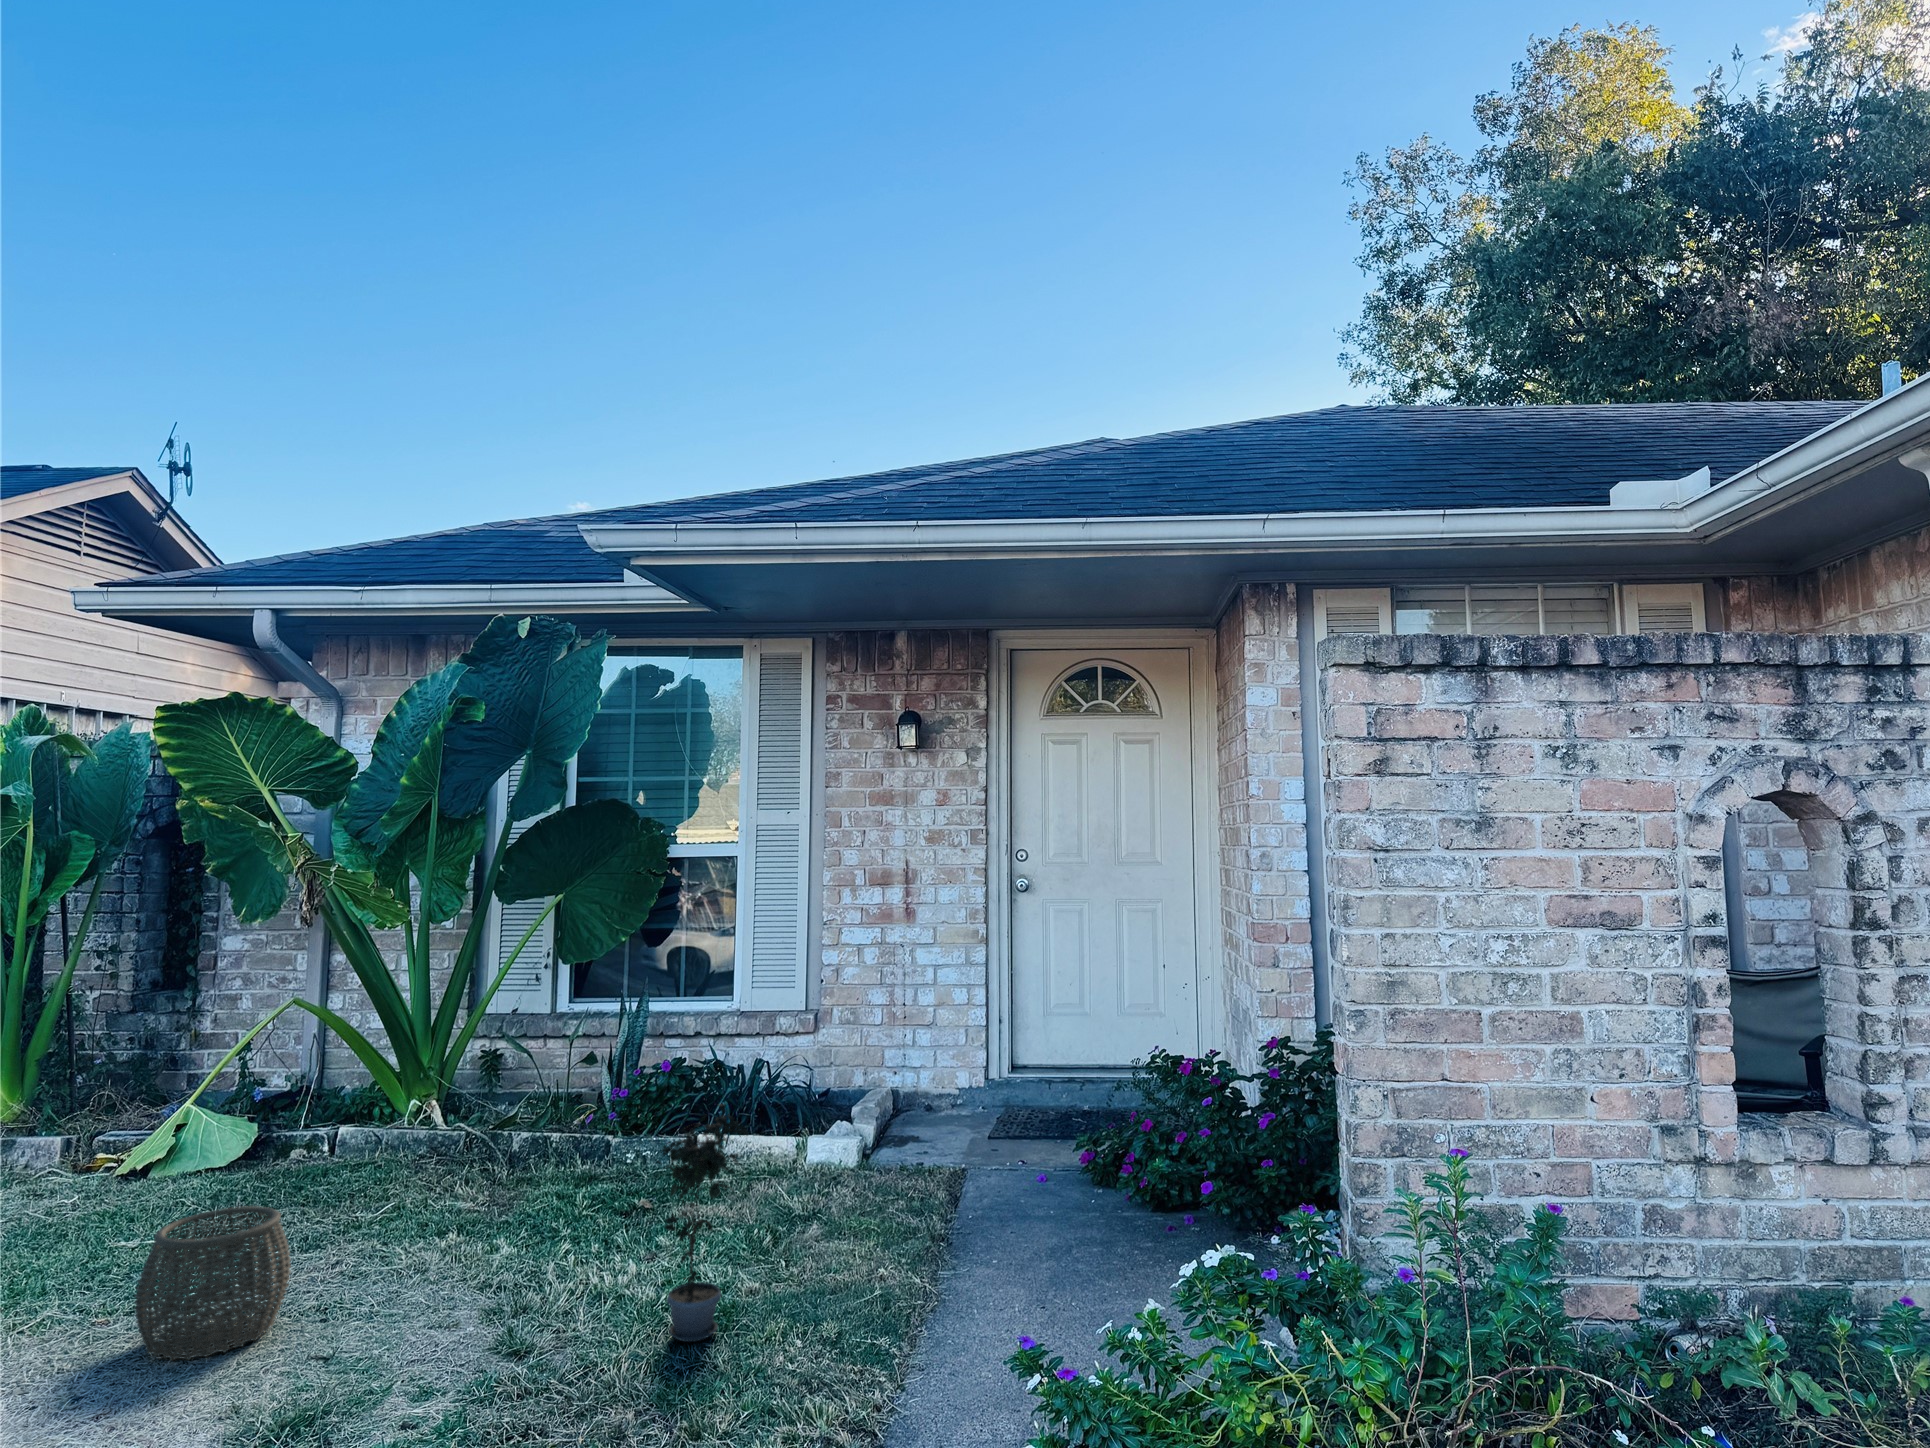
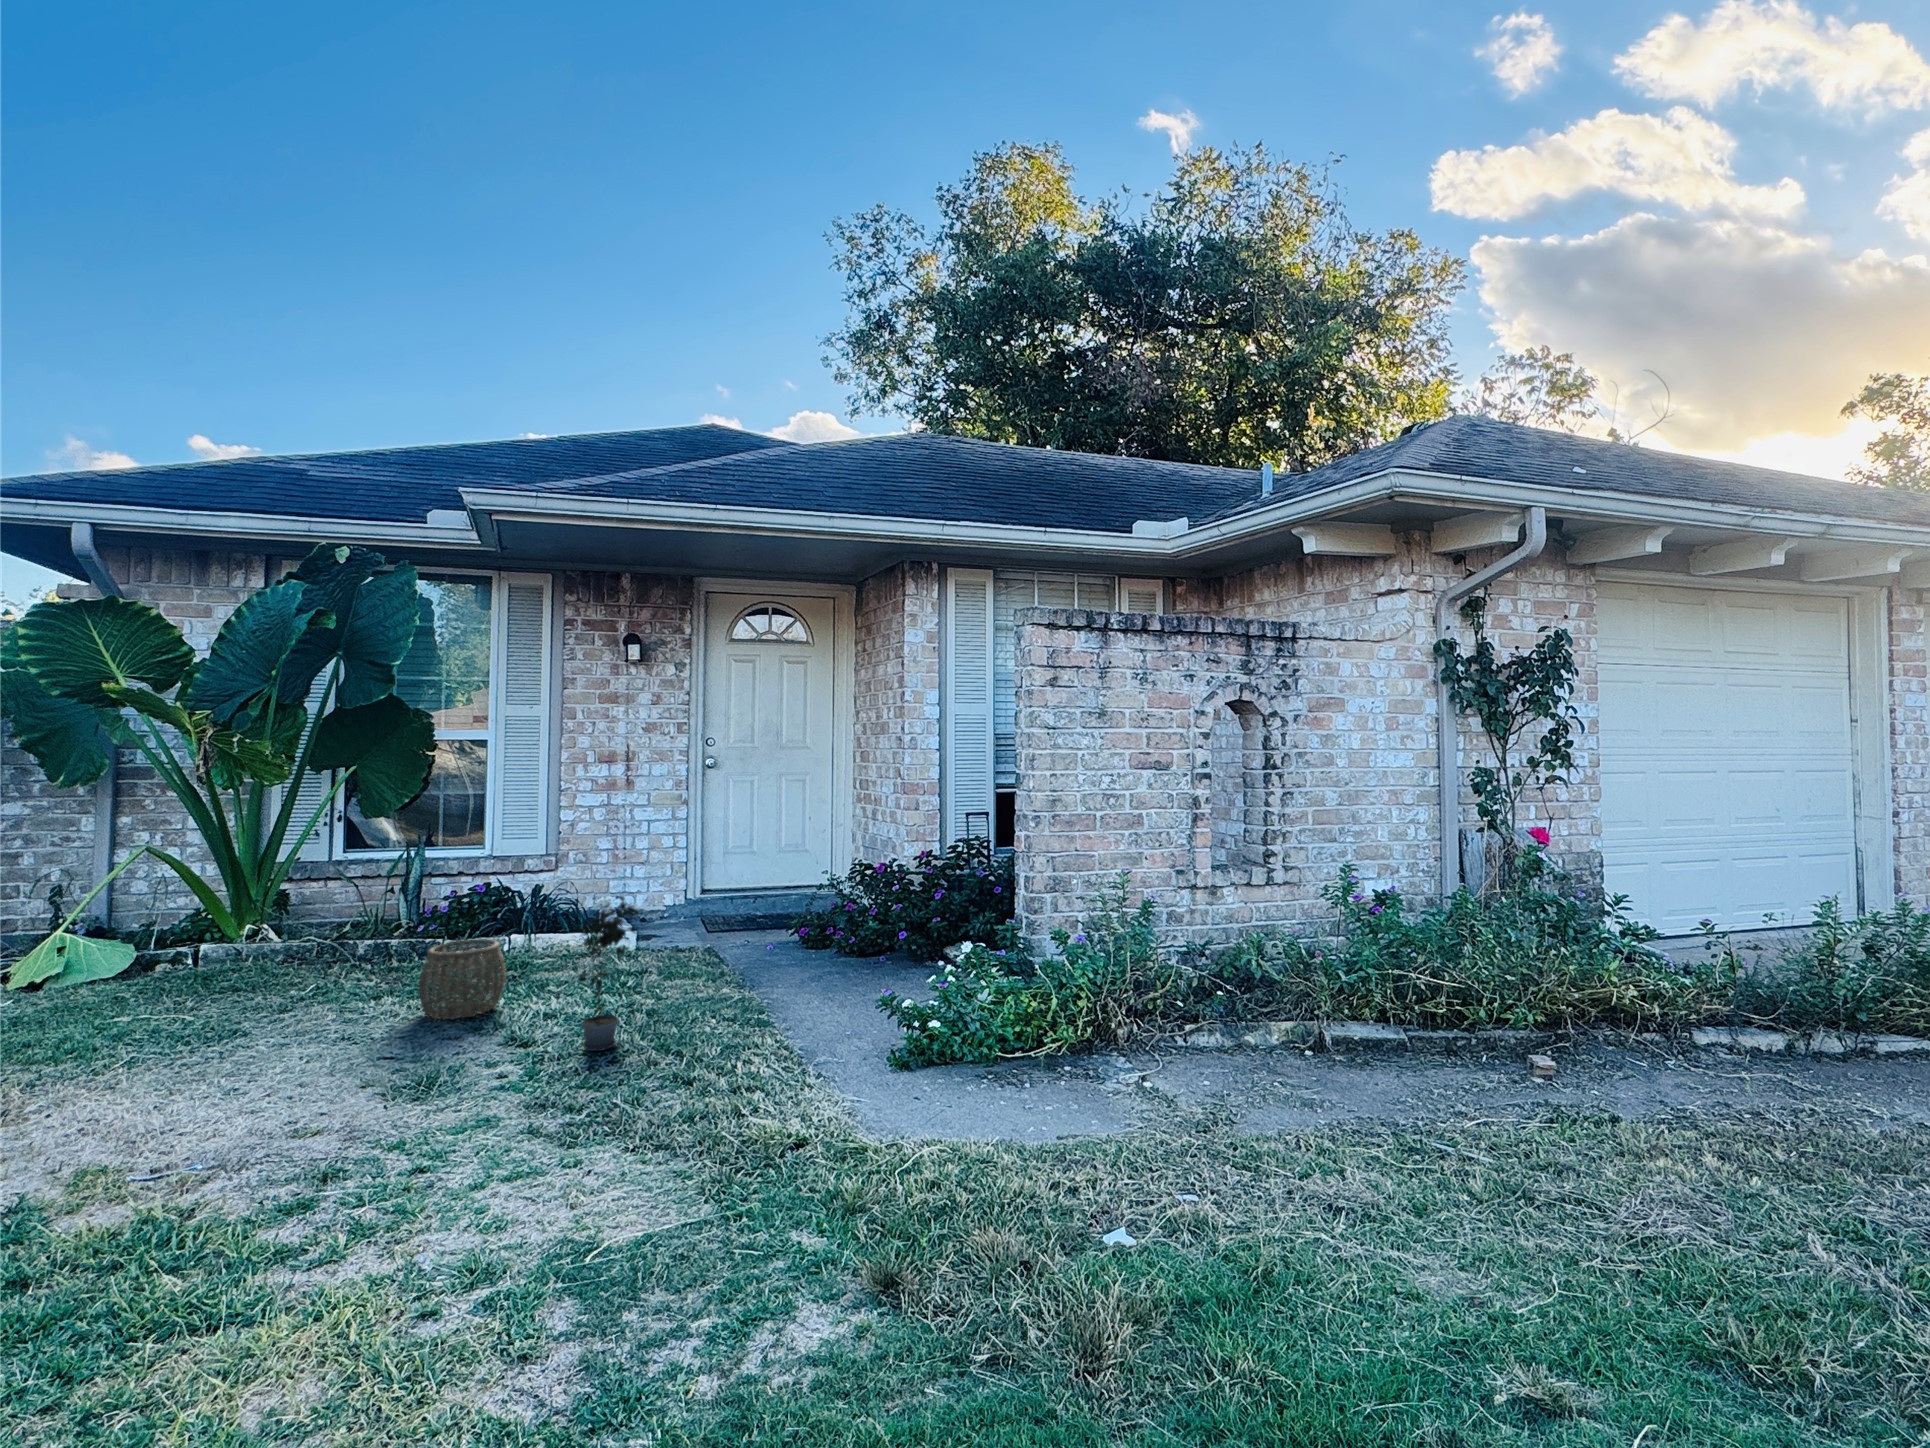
woven basket: present [134,1206,291,1361] -> present [418,939,506,1020]

